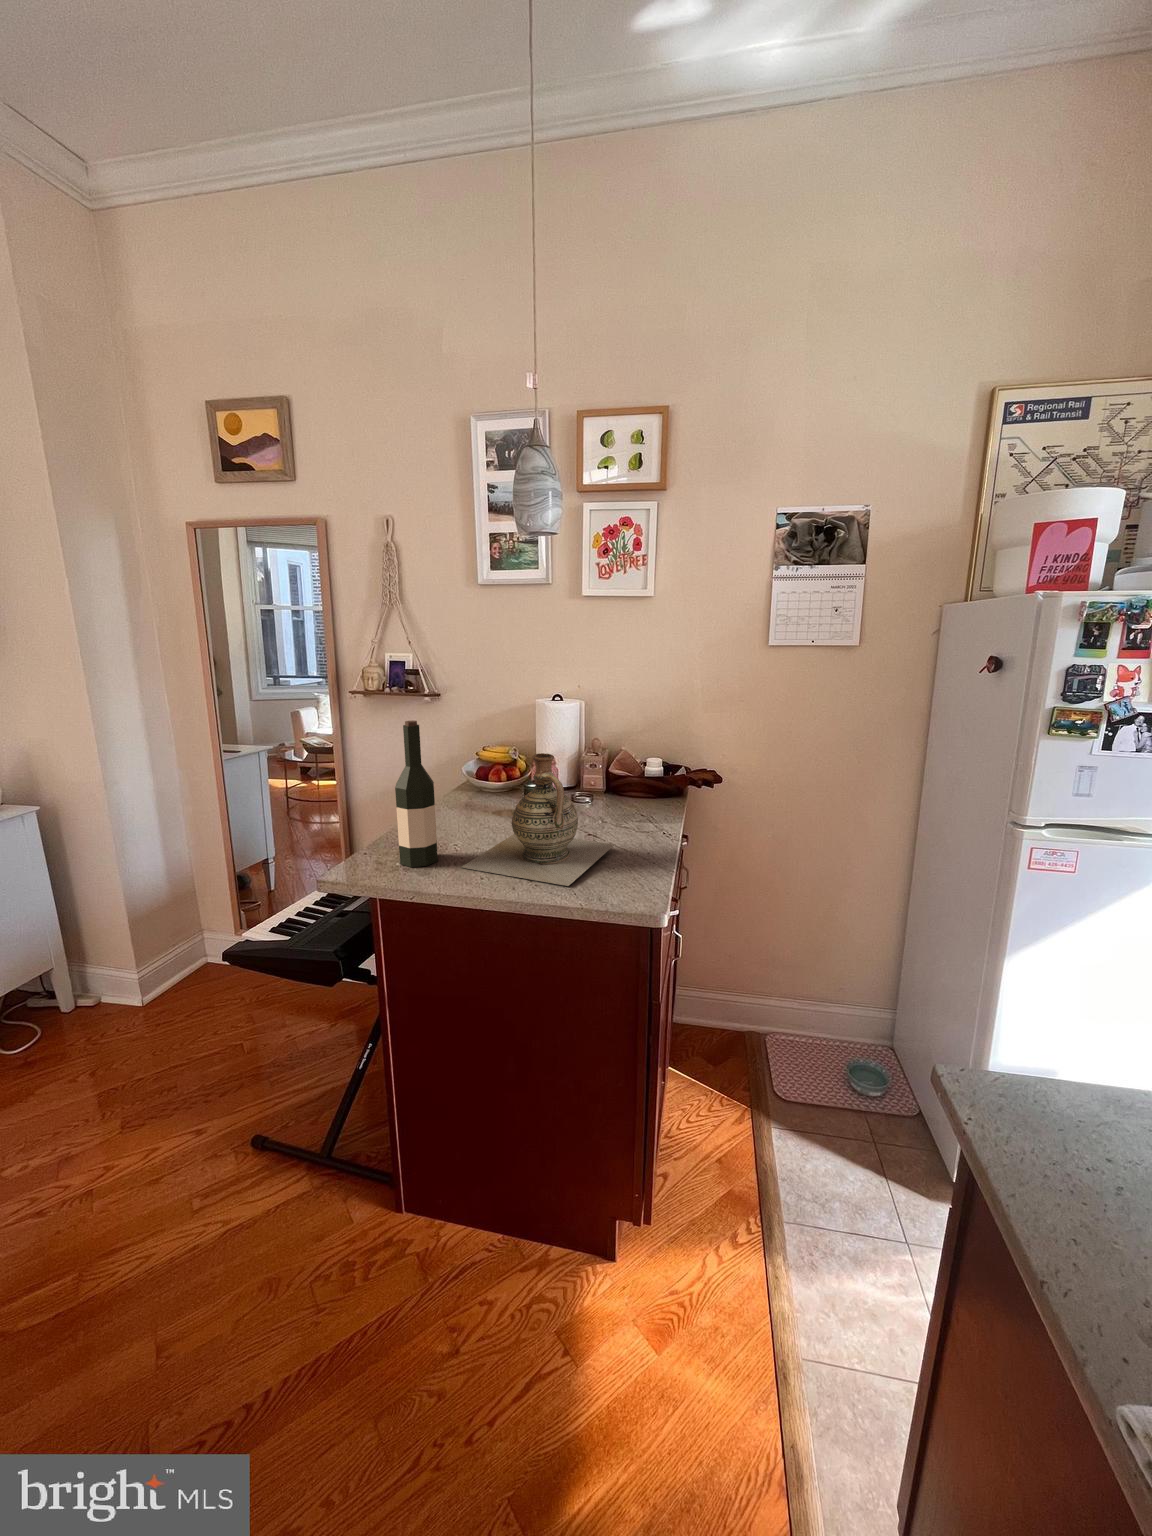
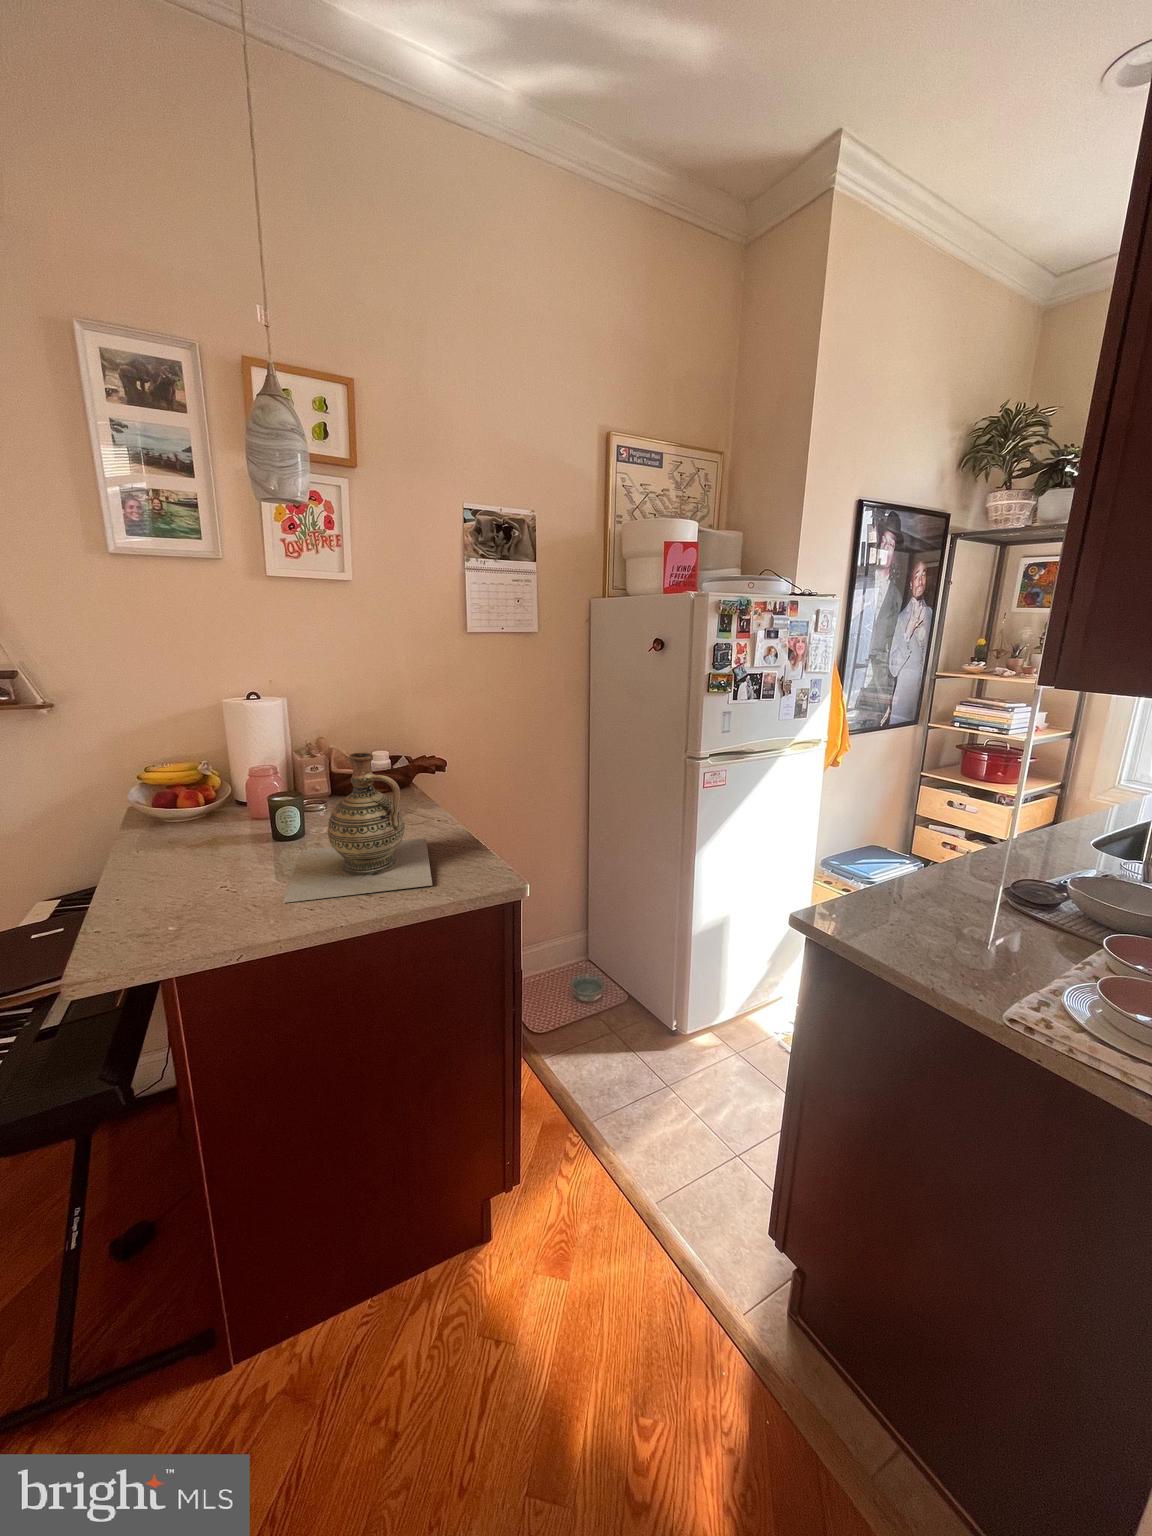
wine bottle: present [395,721,438,867] -> none [168,731,241,923]

